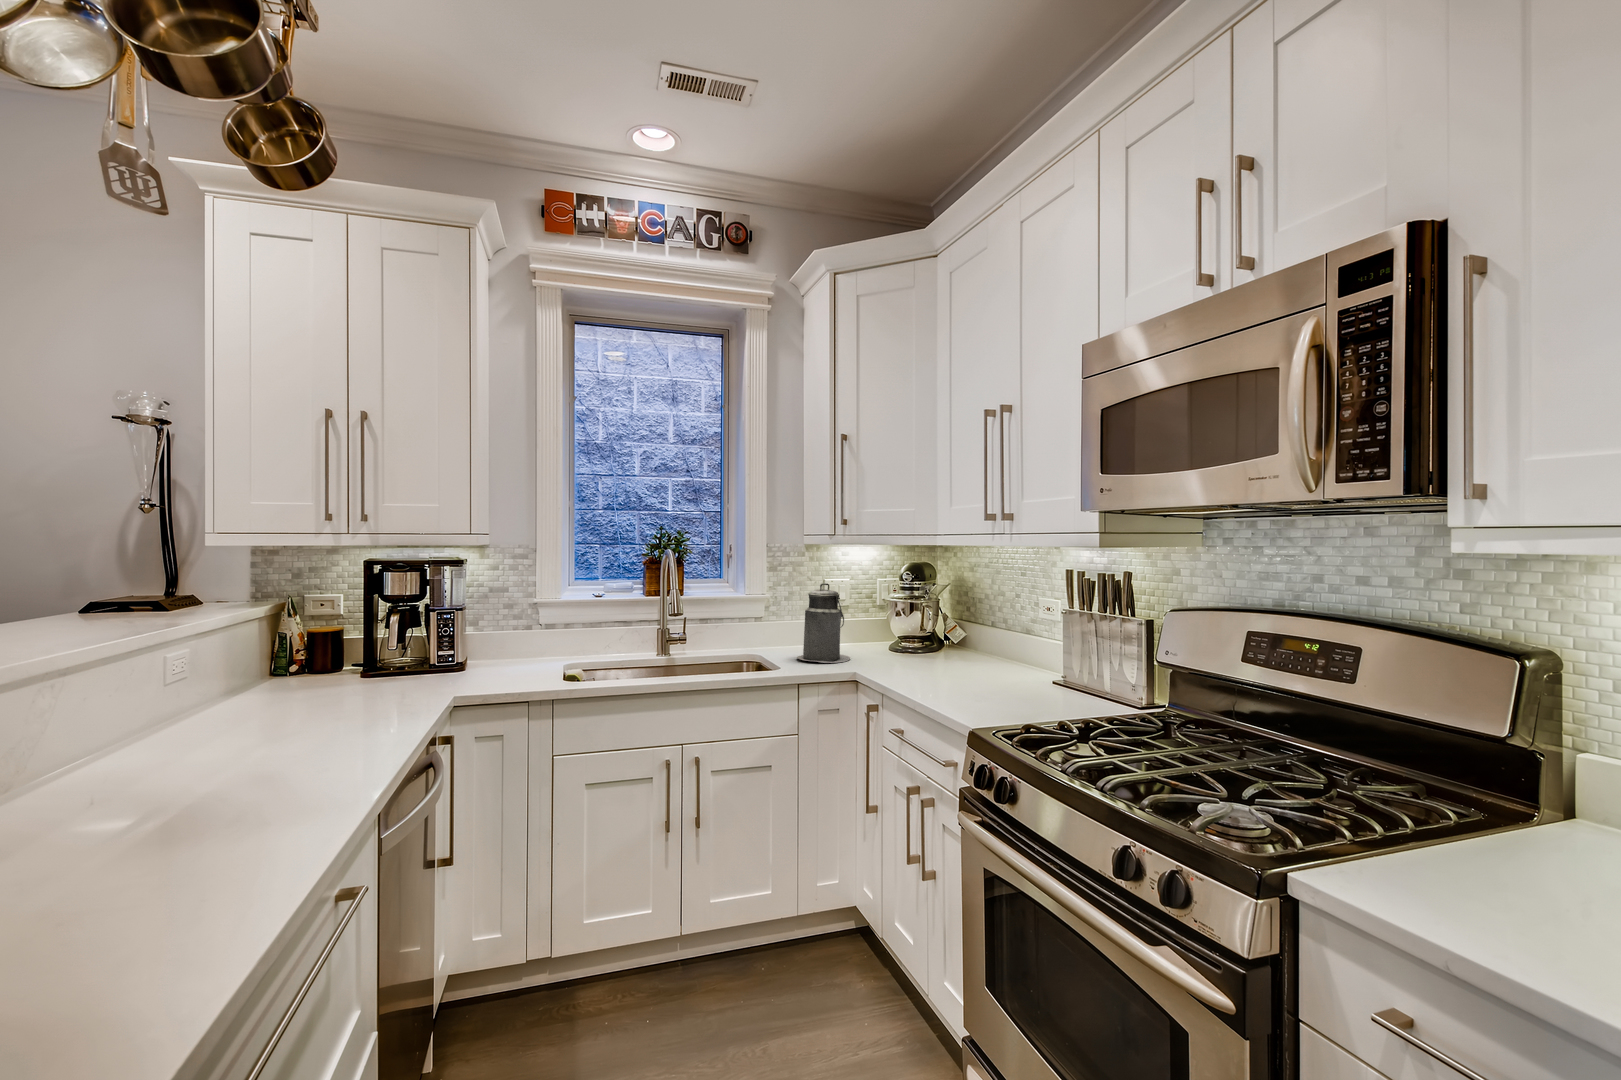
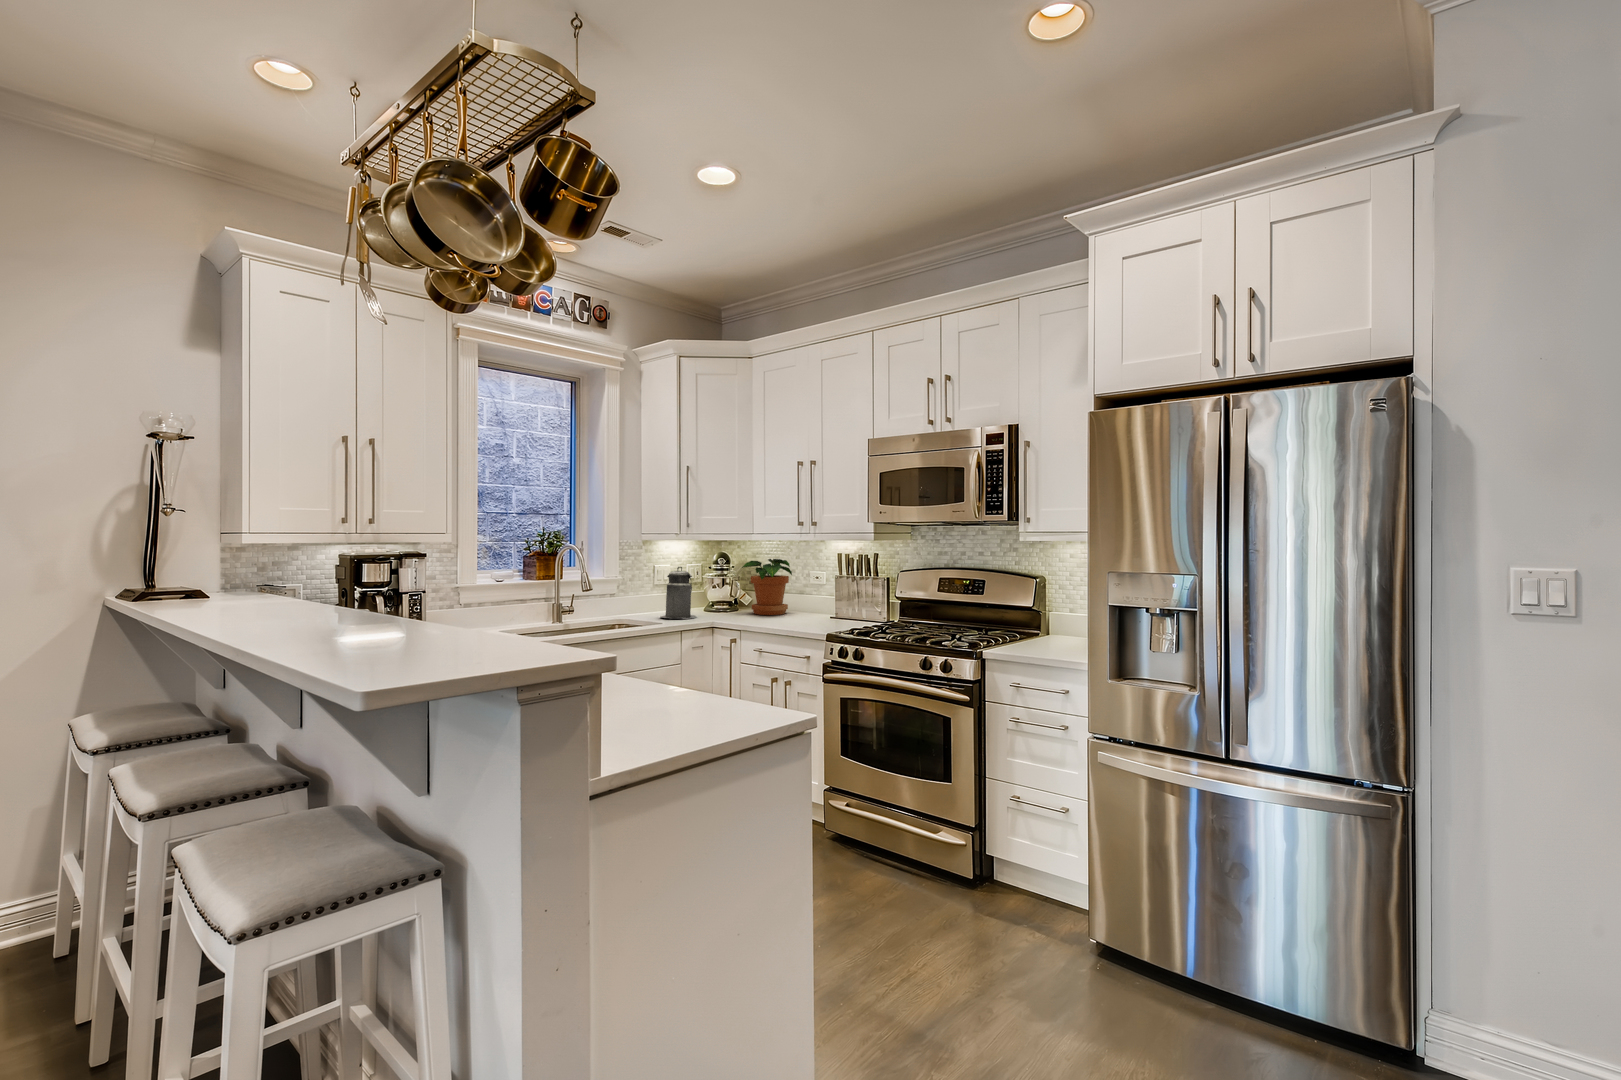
potted plant: none [925,575,1006,667] -> present [742,559,792,615]

